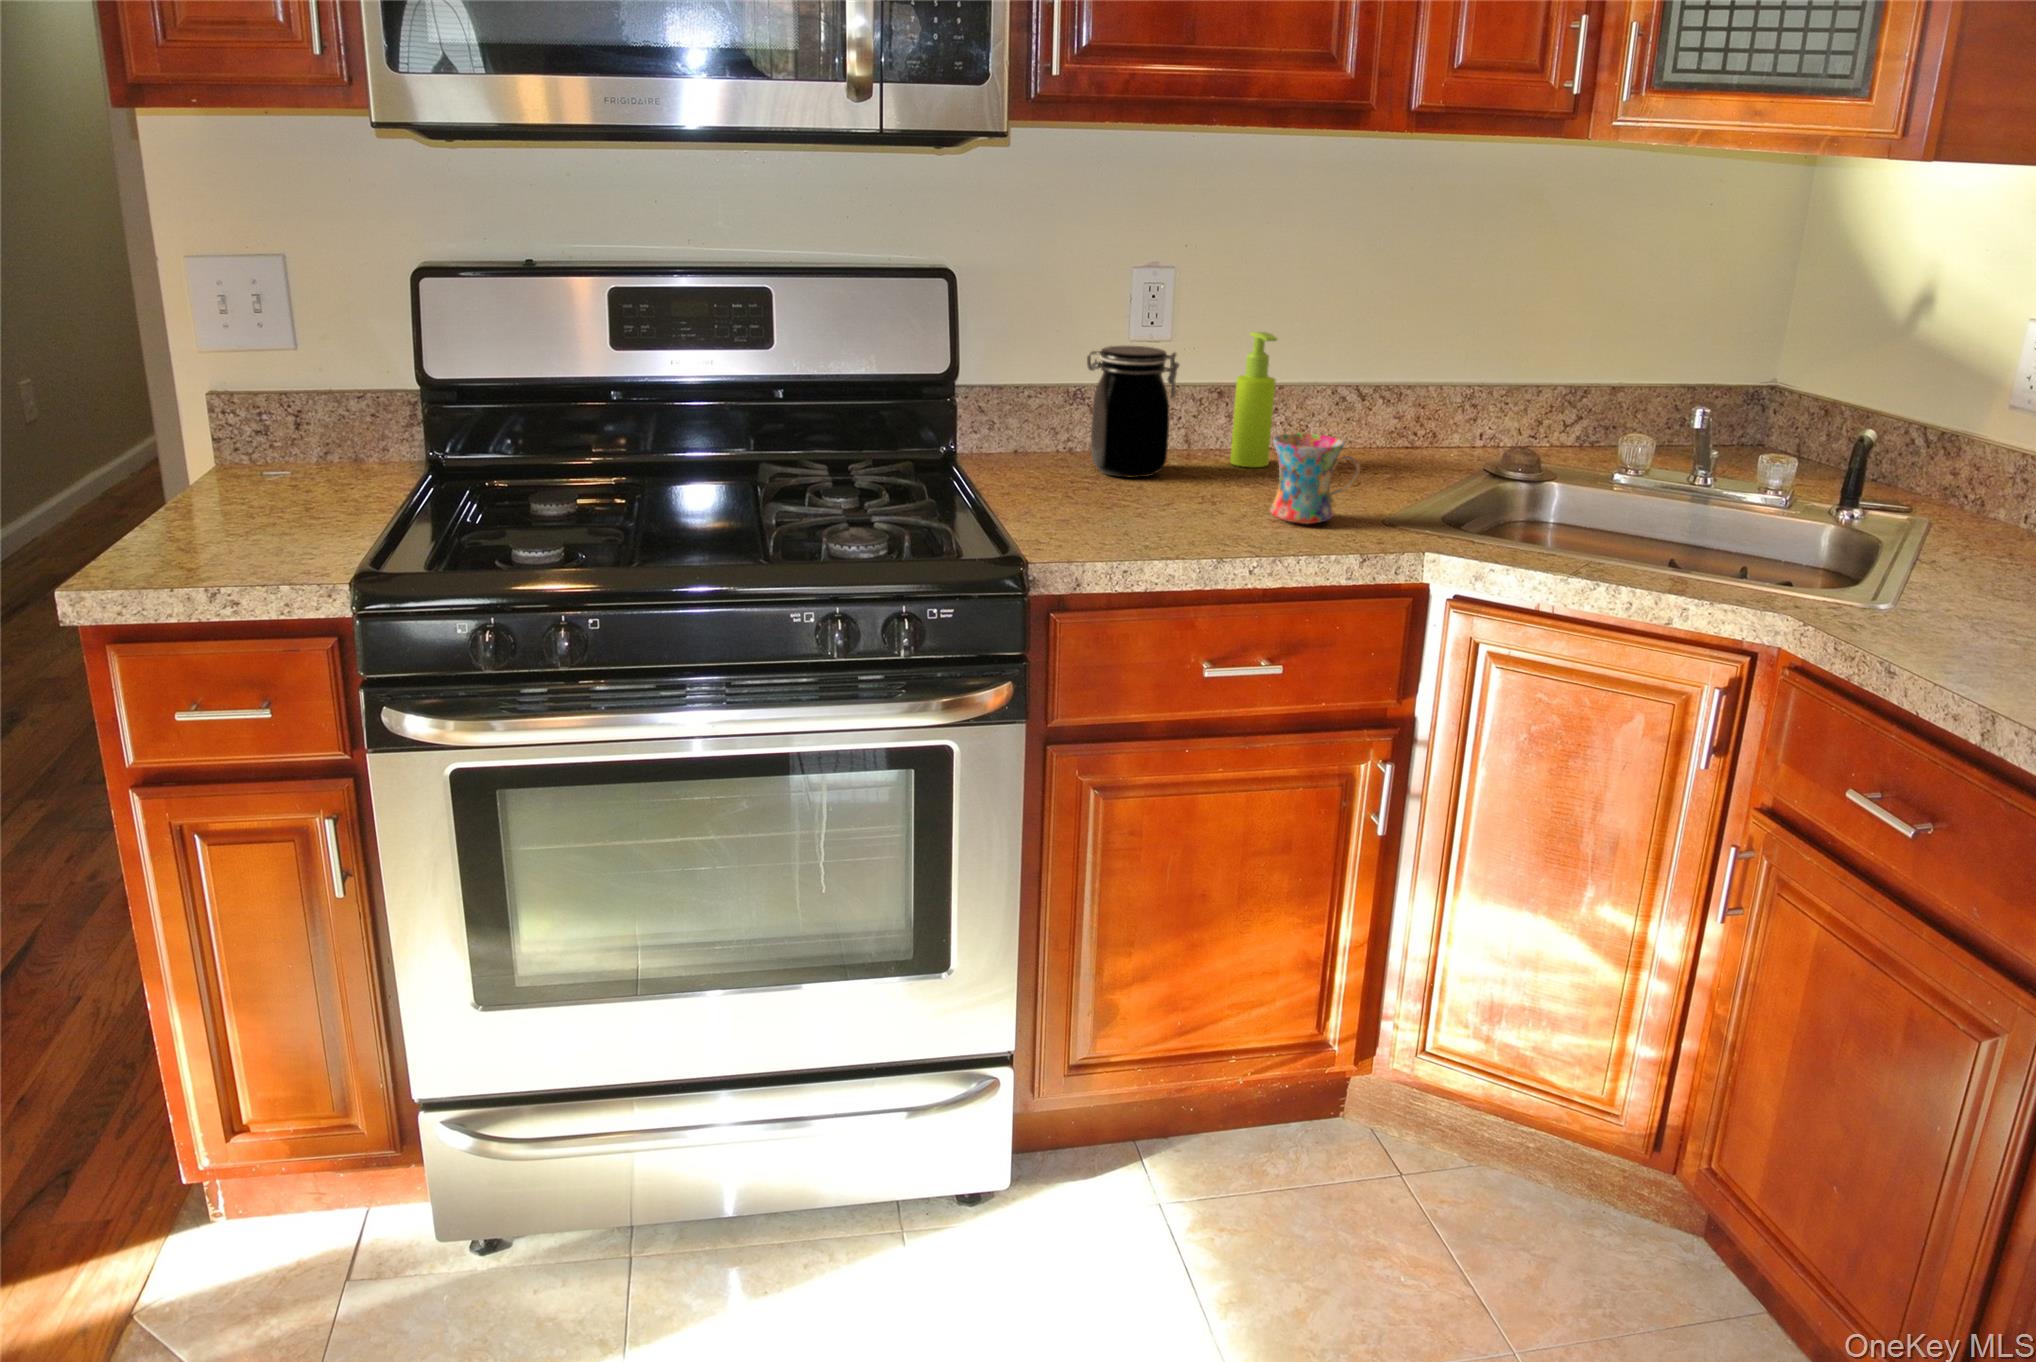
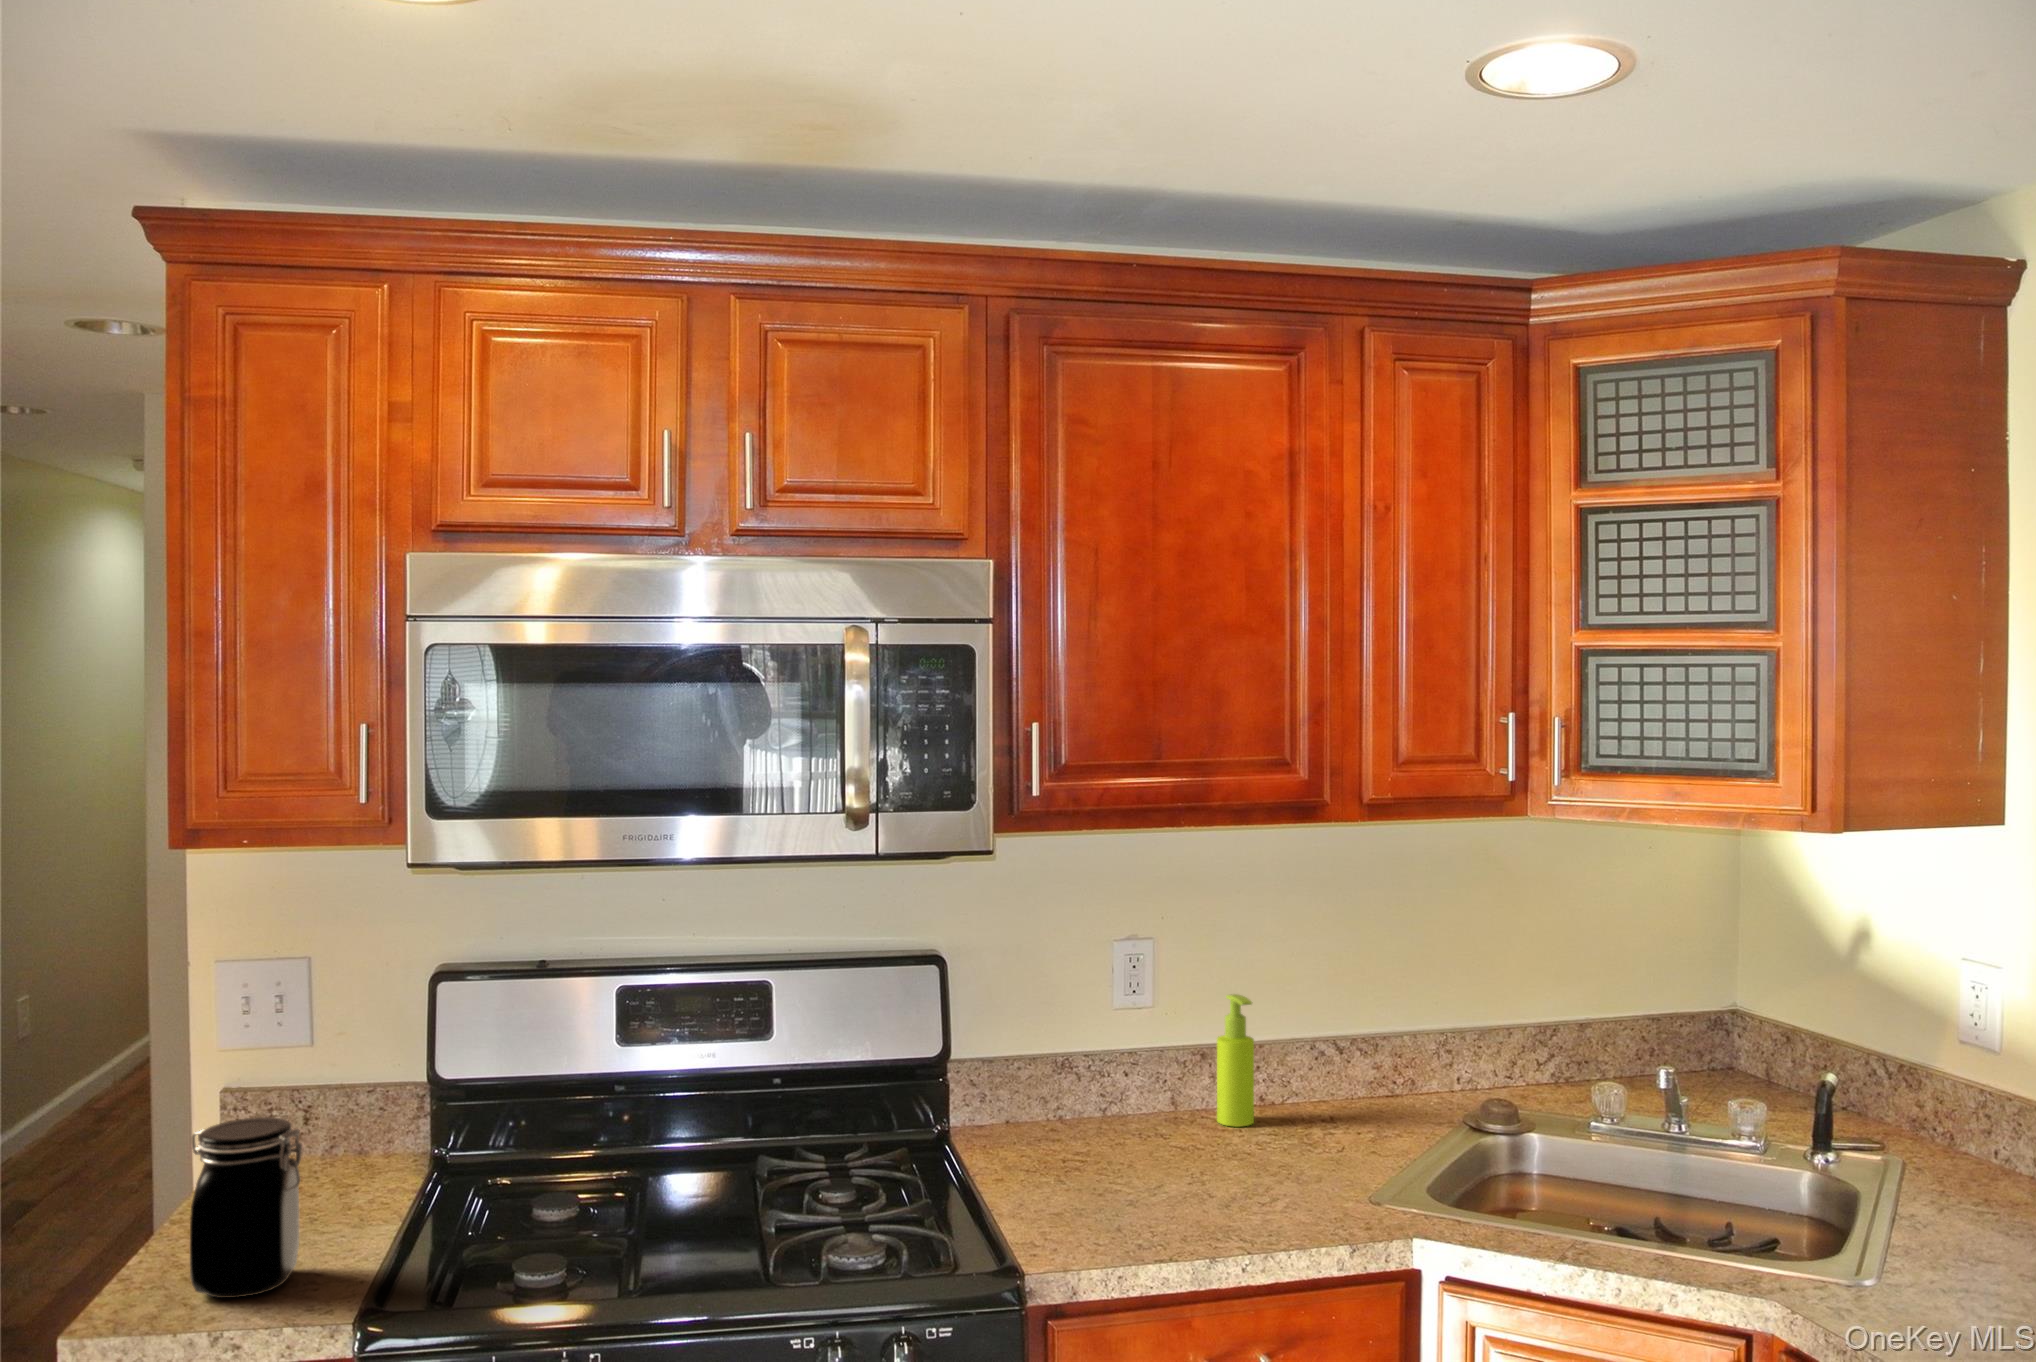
jar: present [1087,346,1179,478] -> present [190,1117,302,1298]
mug: present [1270,433,1360,524] -> none [1255,1107,1342,1200]

